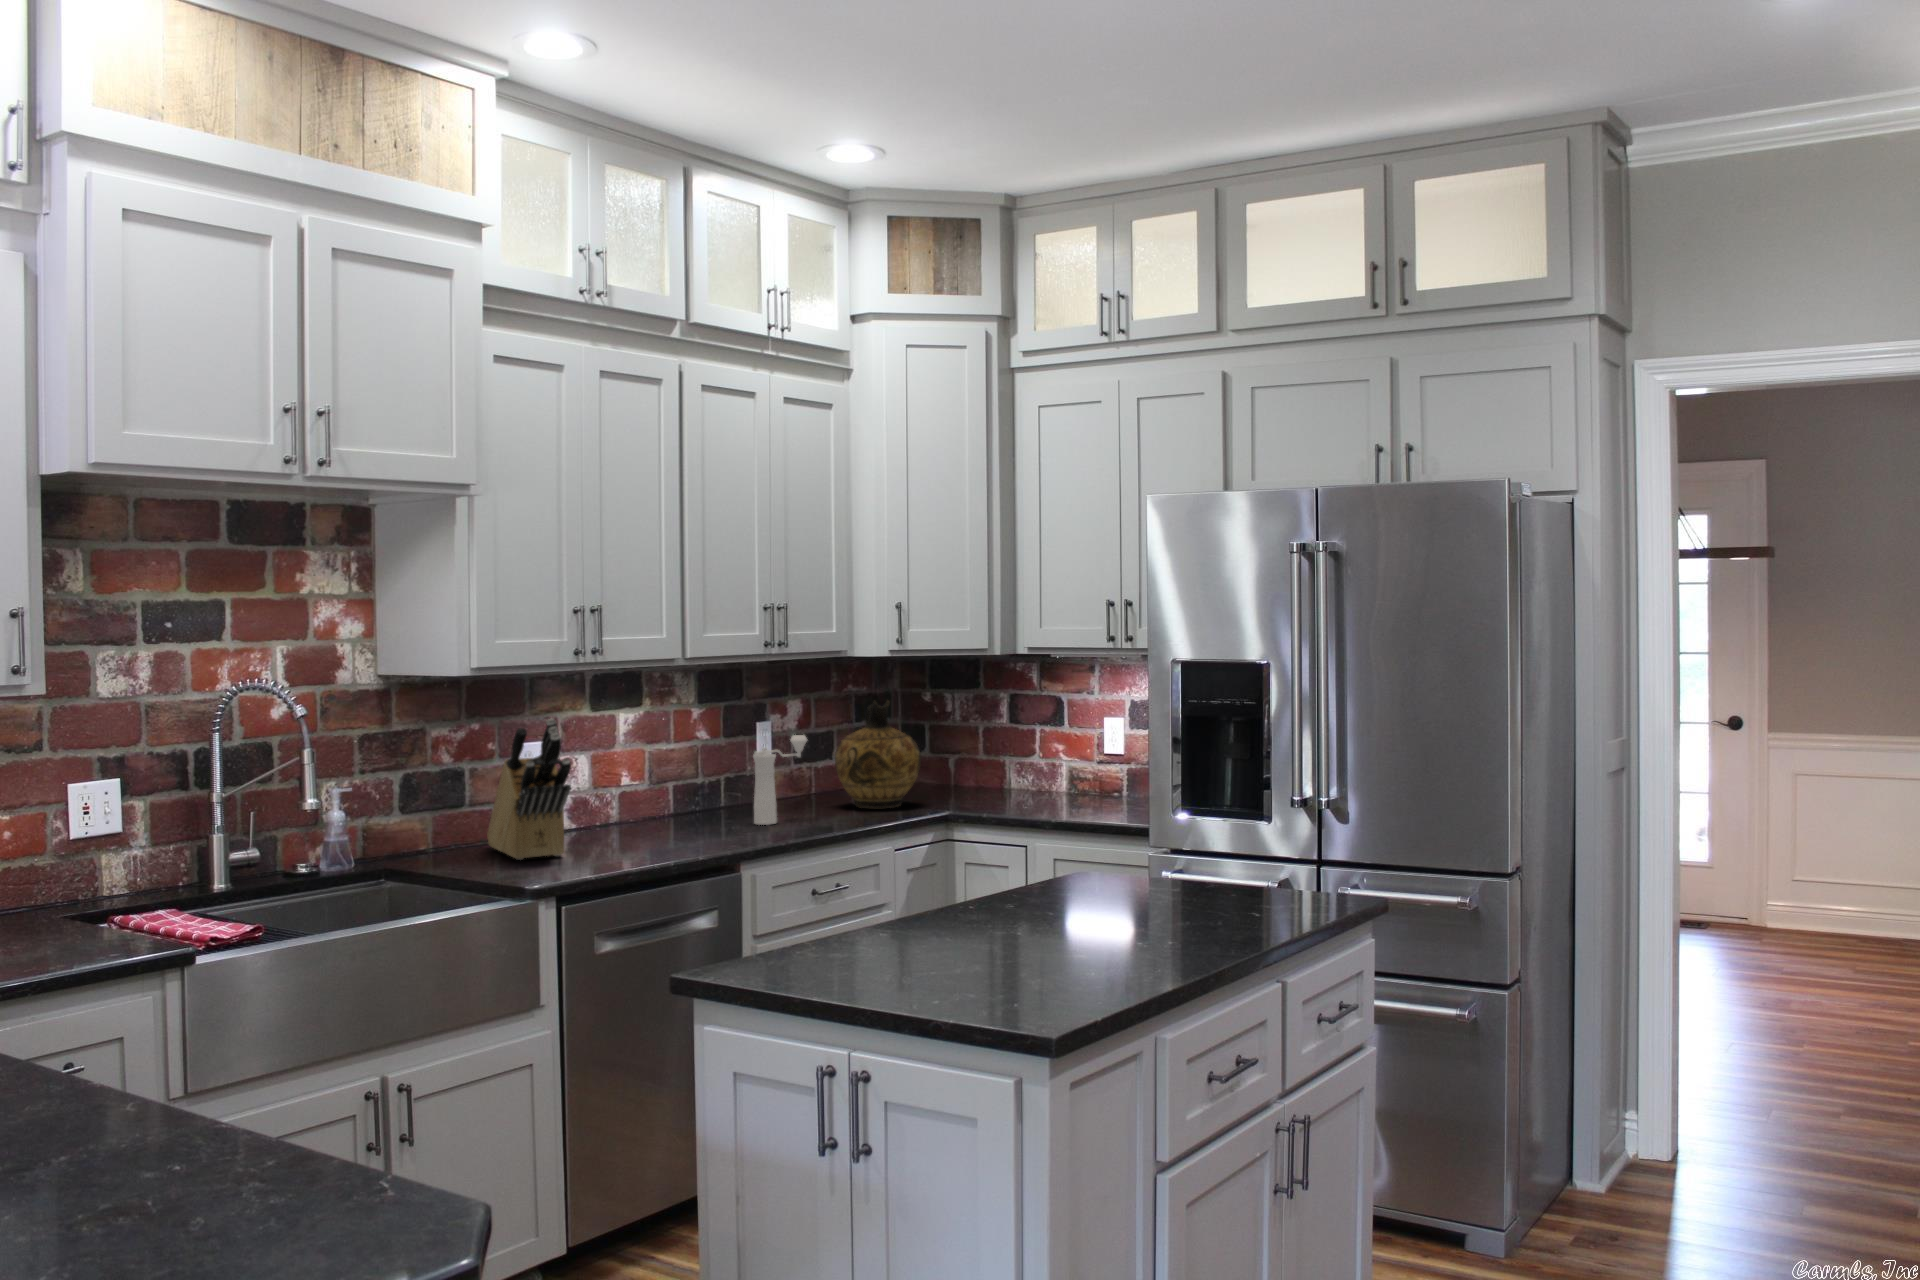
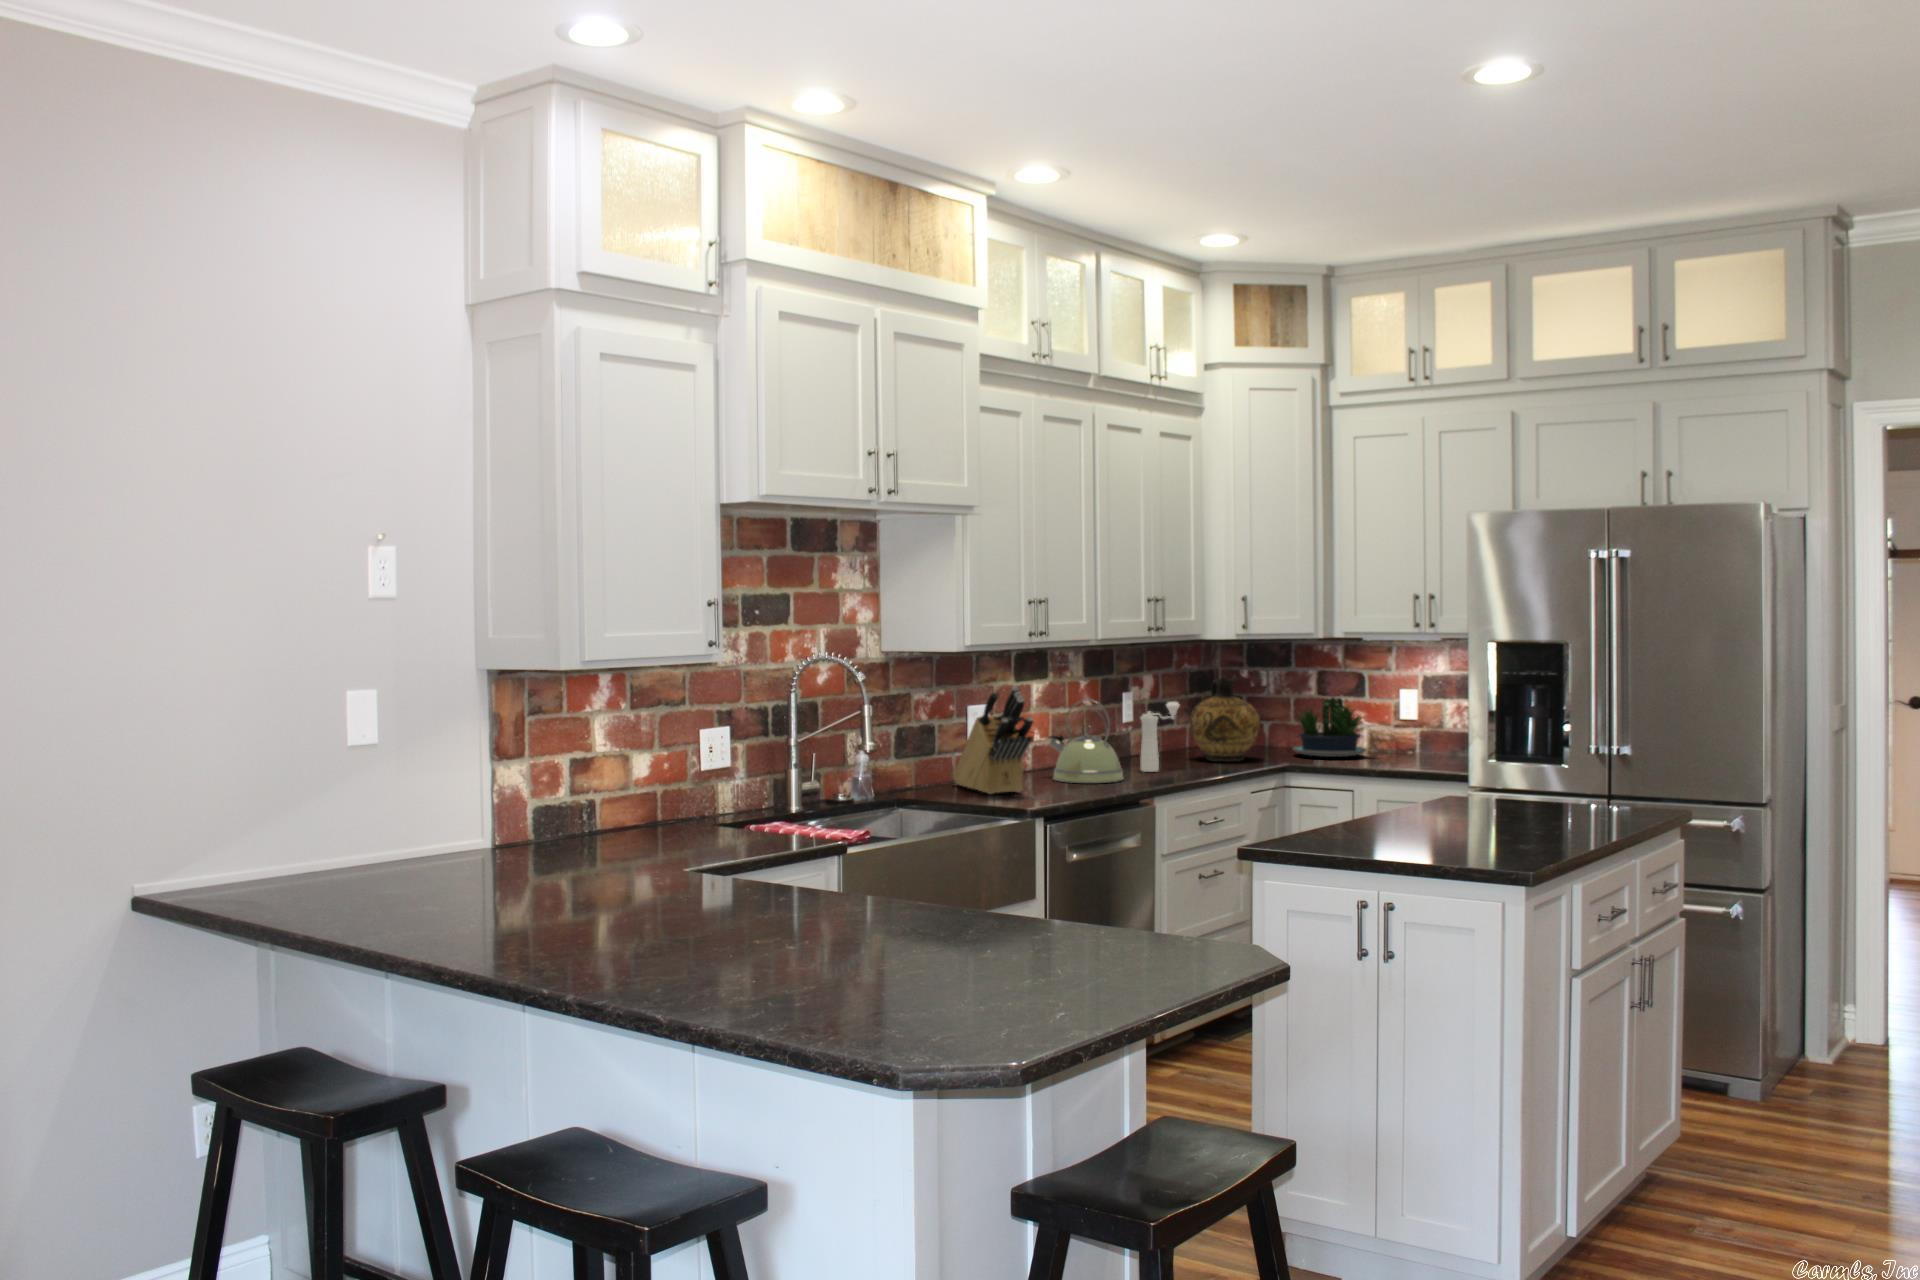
potted plant: none [968,726,1070,800] -> present [1293,698,1366,757]
kettle: none [626,733,719,842] -> present [1049,699,1124,783]

